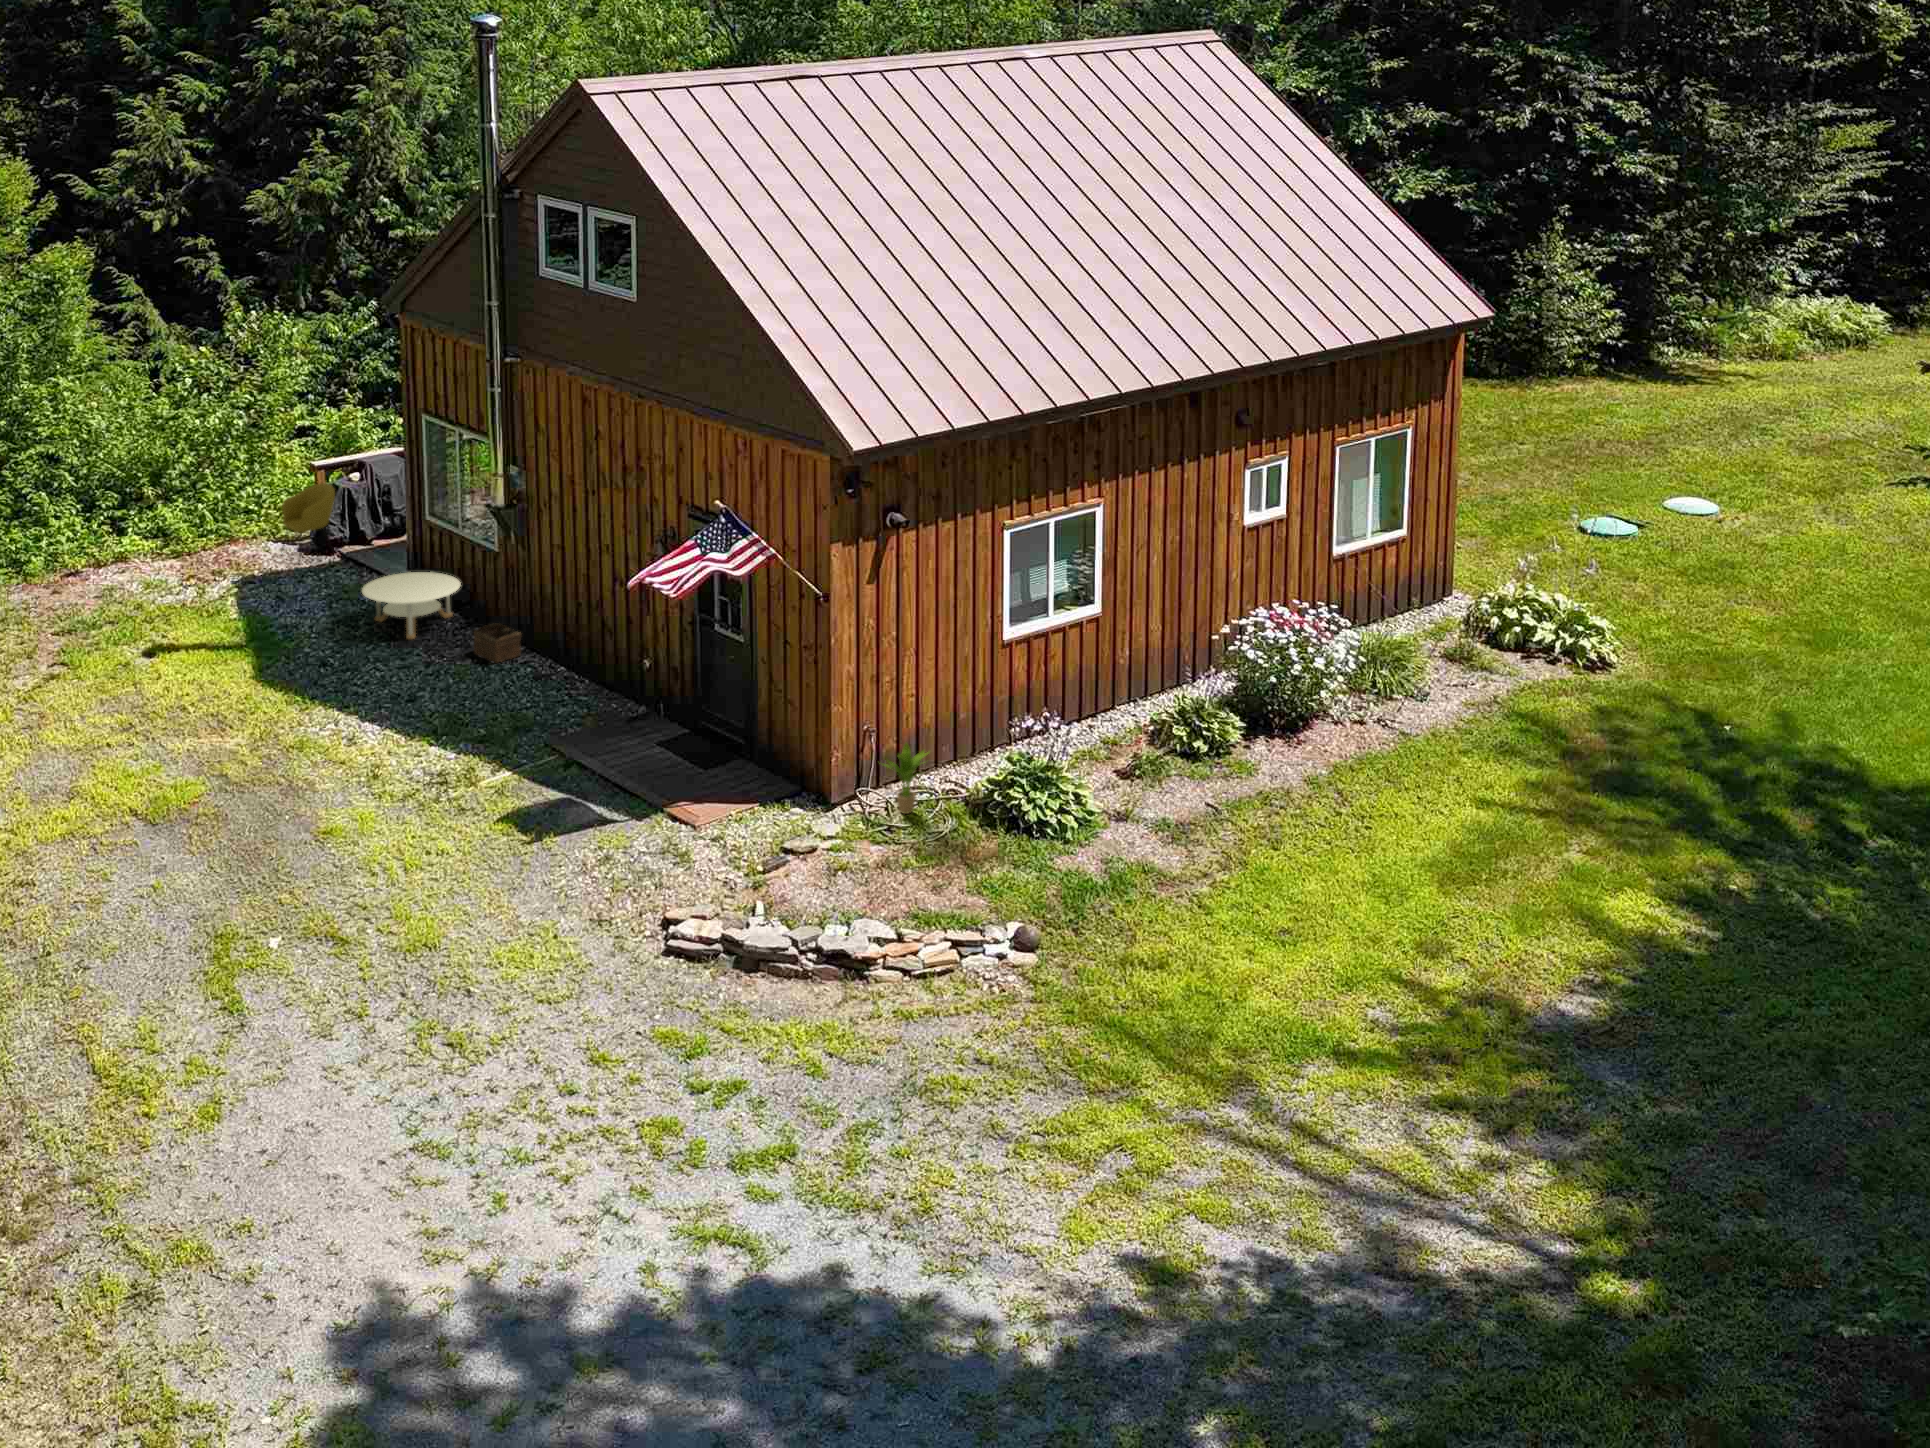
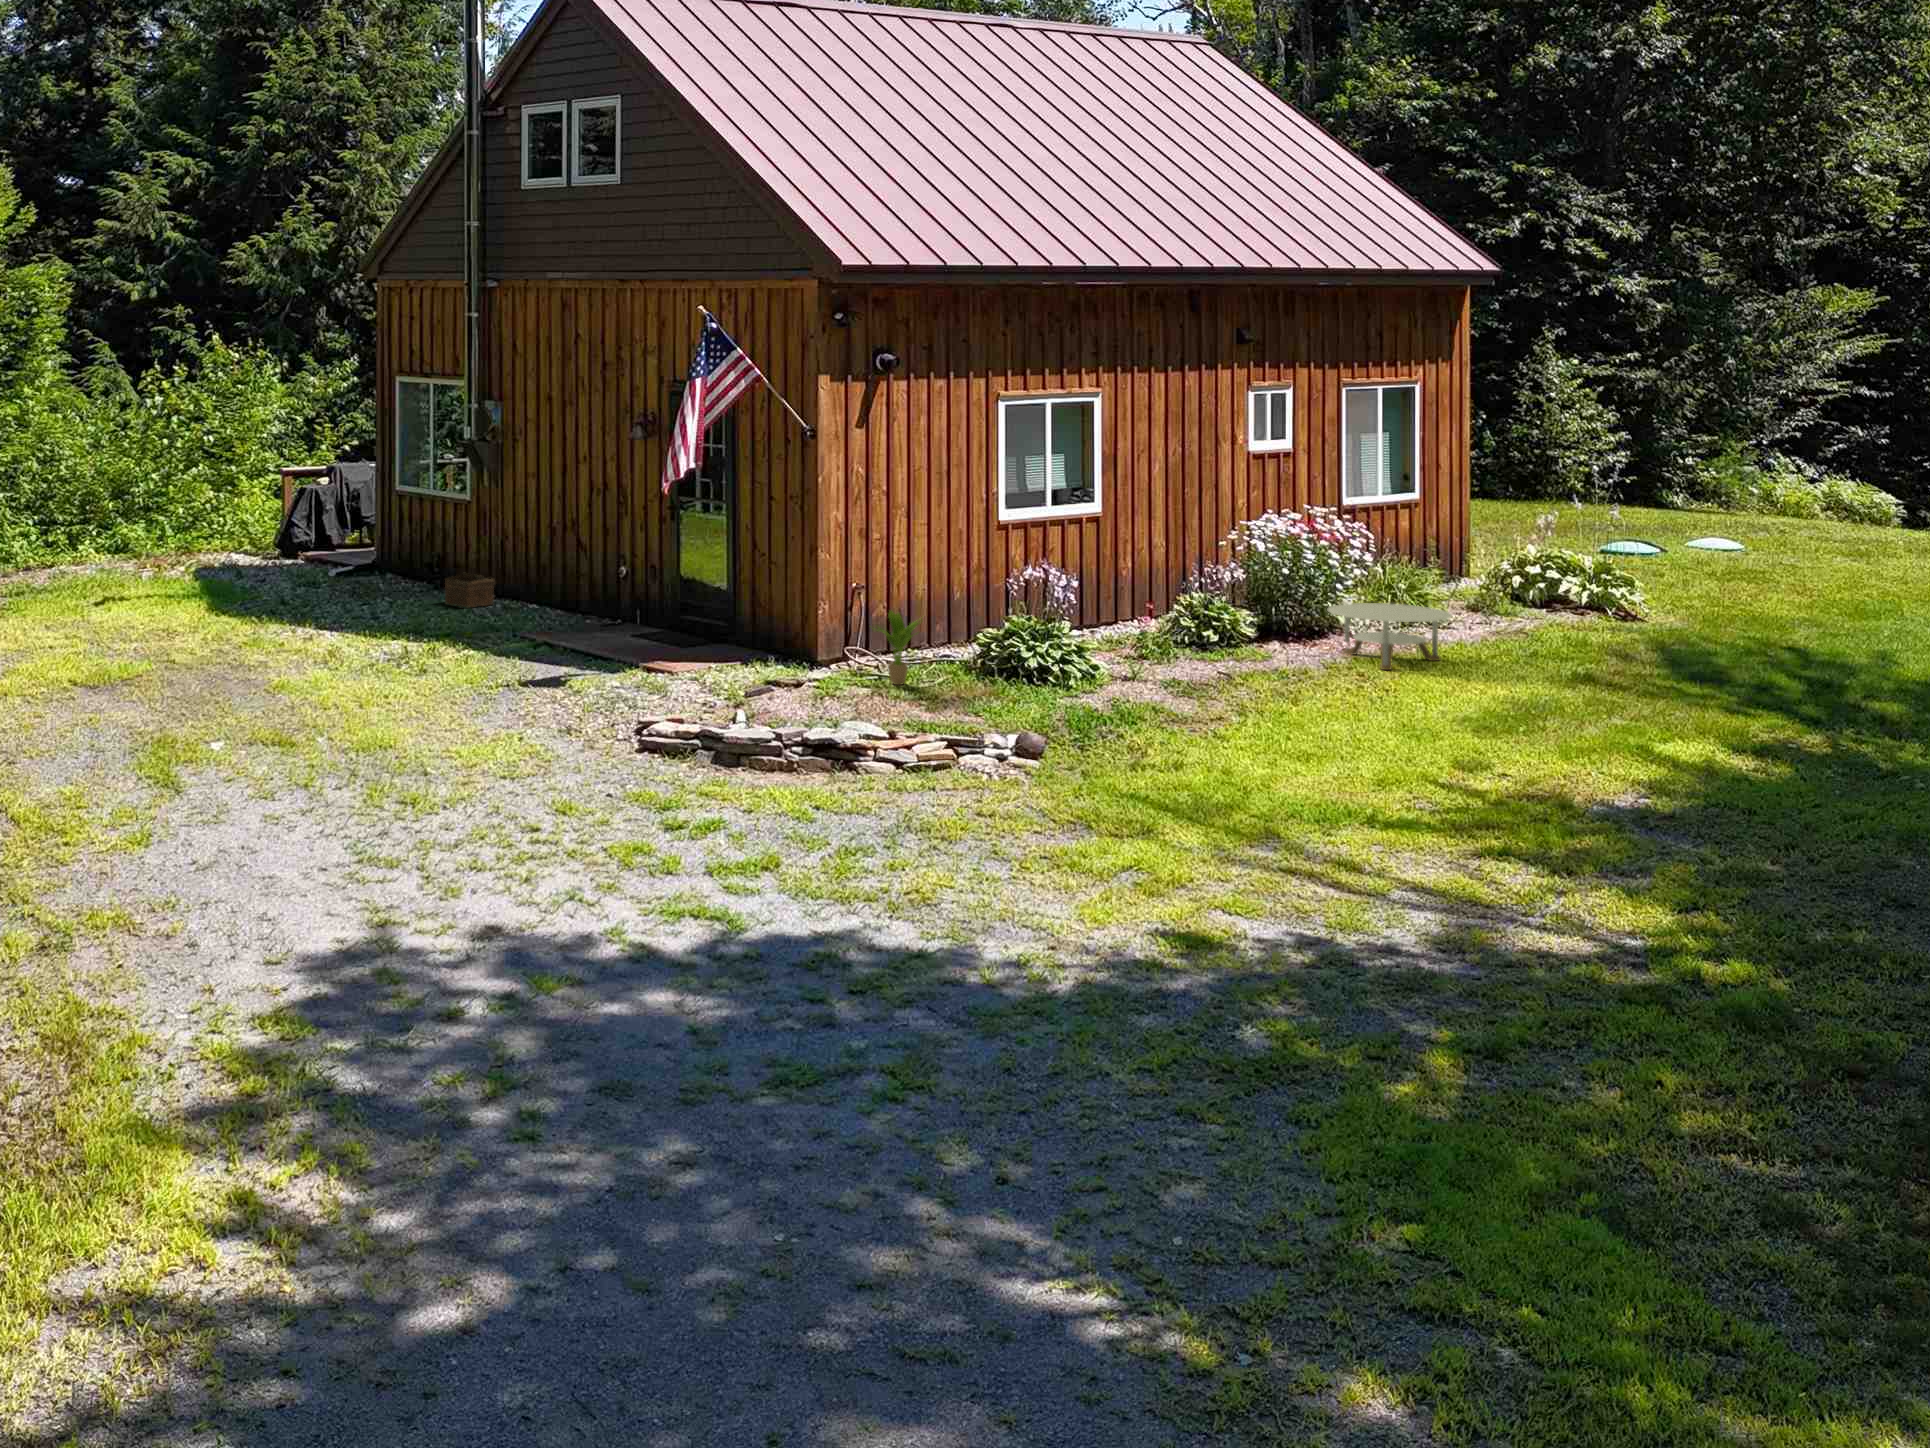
armchair: present [282,483,335,556] -> none [249,483,309,560]
round table: present [362,572,461,639] -> present [1327,603,1452,670]

